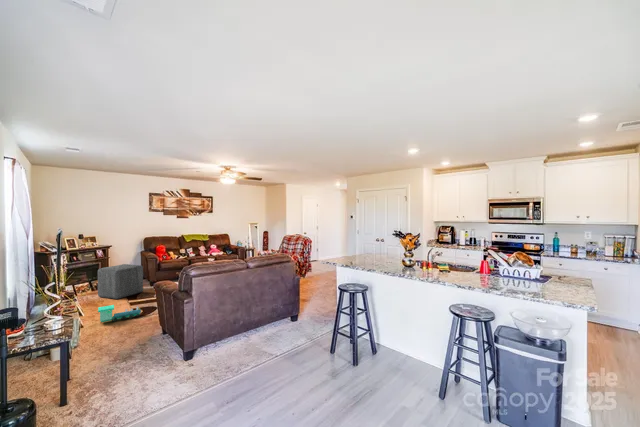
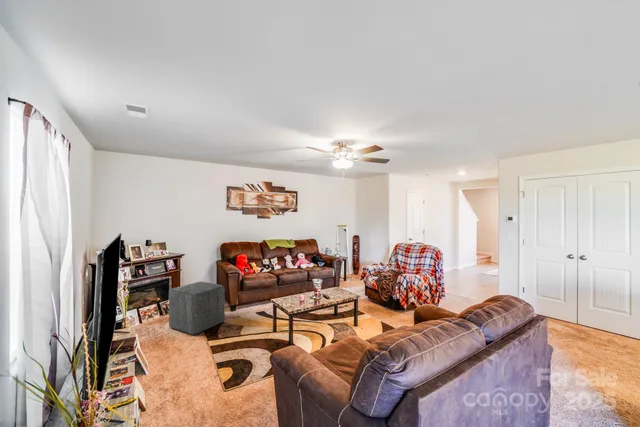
toy train: present [98,305,141,322] -> none [172,362,234,396]

